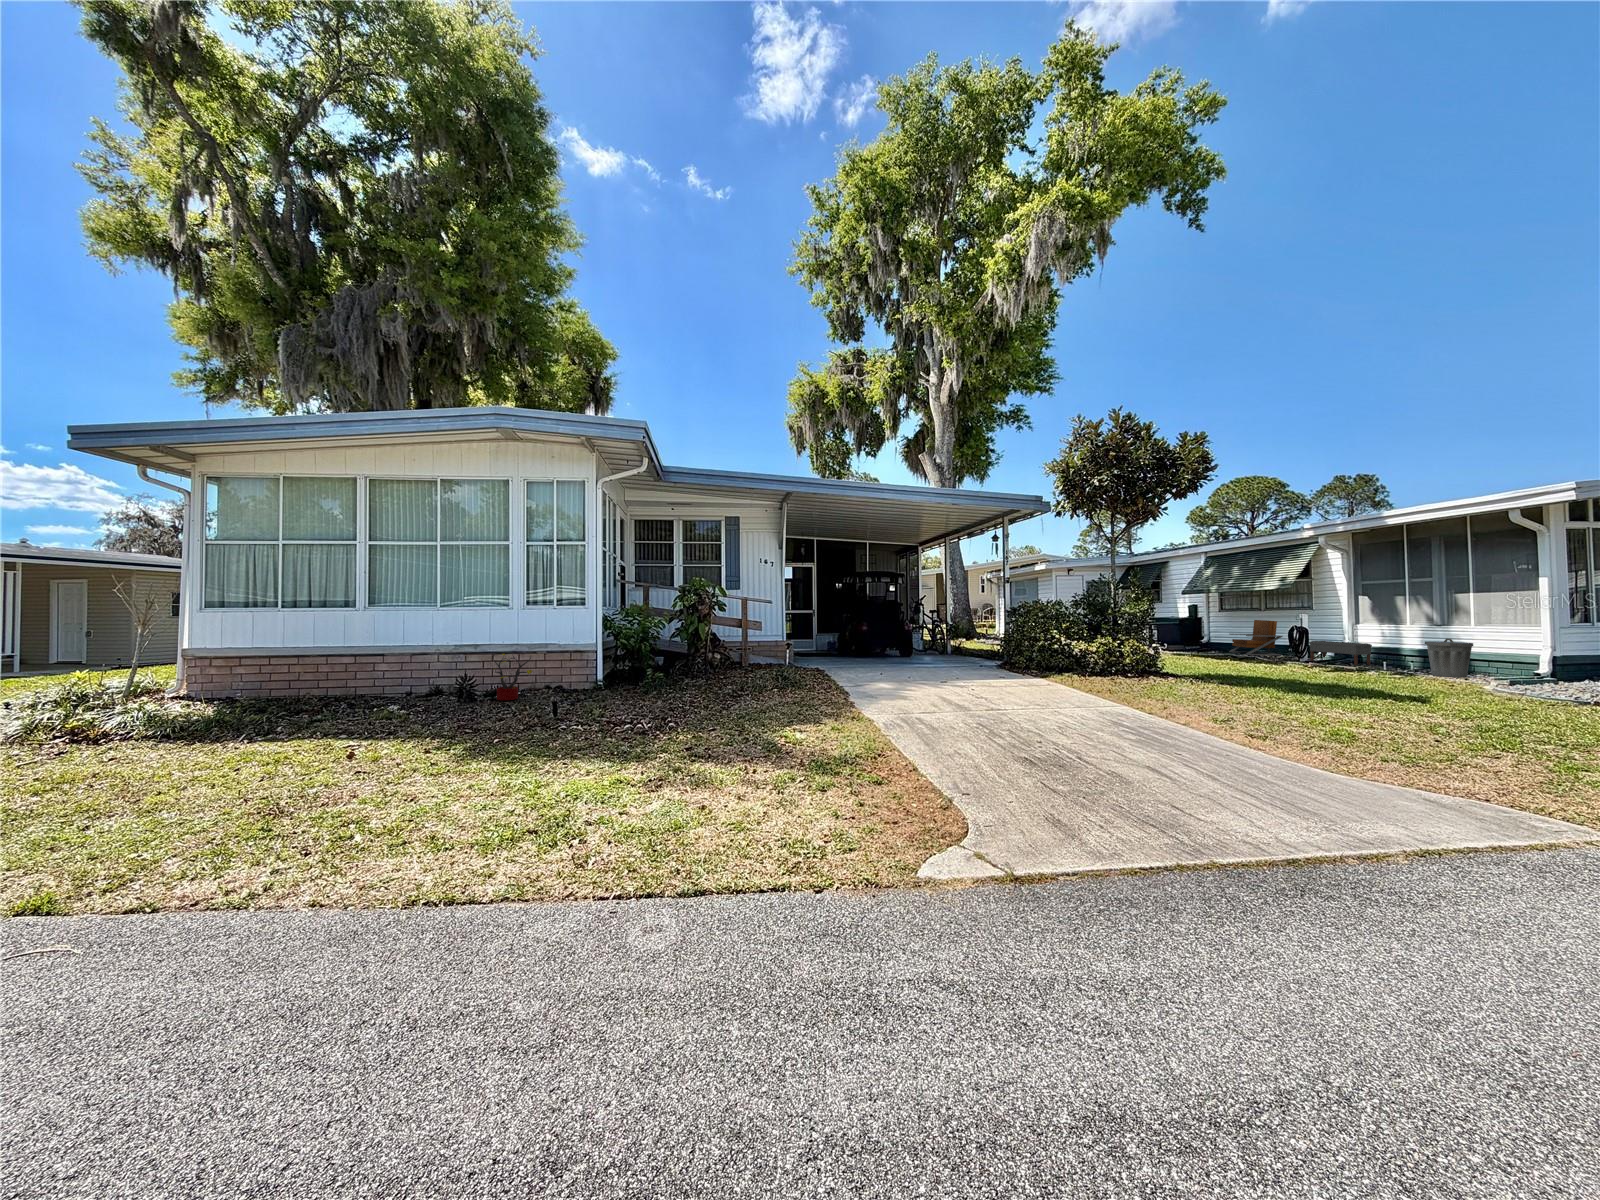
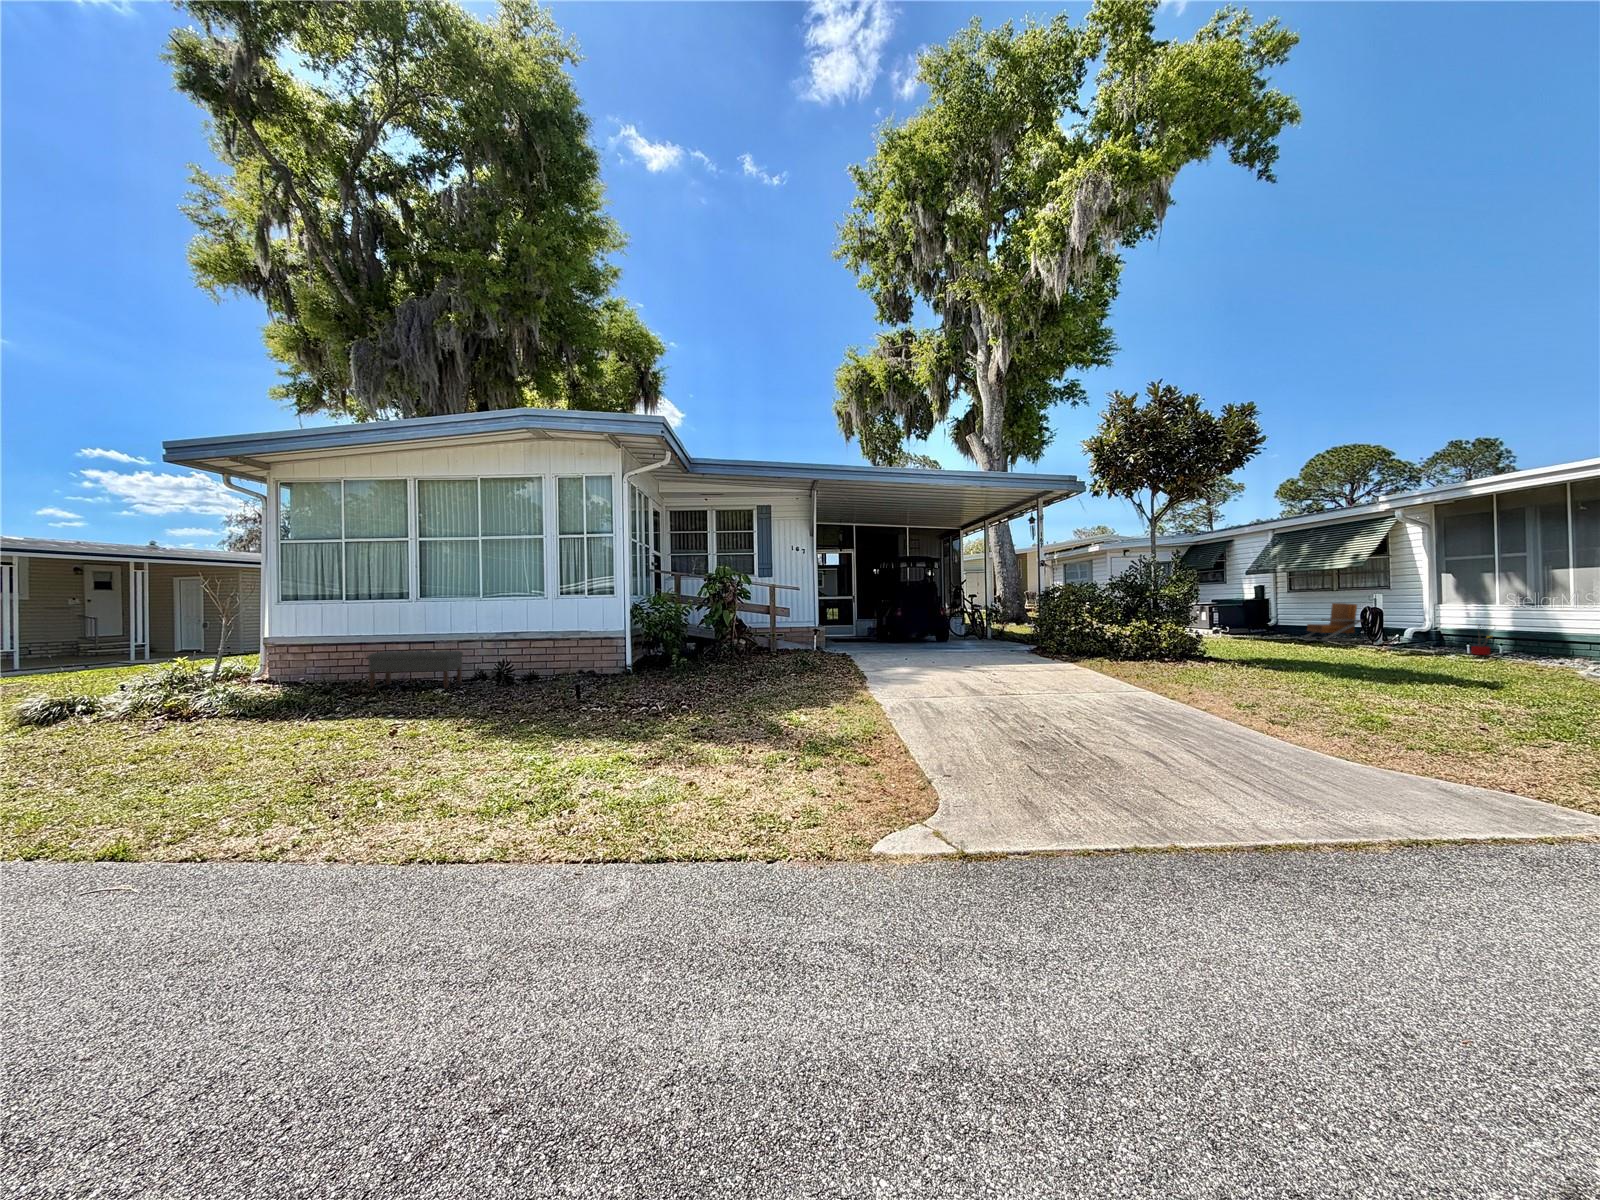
trash can: present [1425,639,1473,677] -> none [1523,621,1581,664]
bench: present [1309,641,1372,665] -> present [367,651,463,689]
decorative plant: present [493,653,532,701] -> present [1471,625,1493,655]

